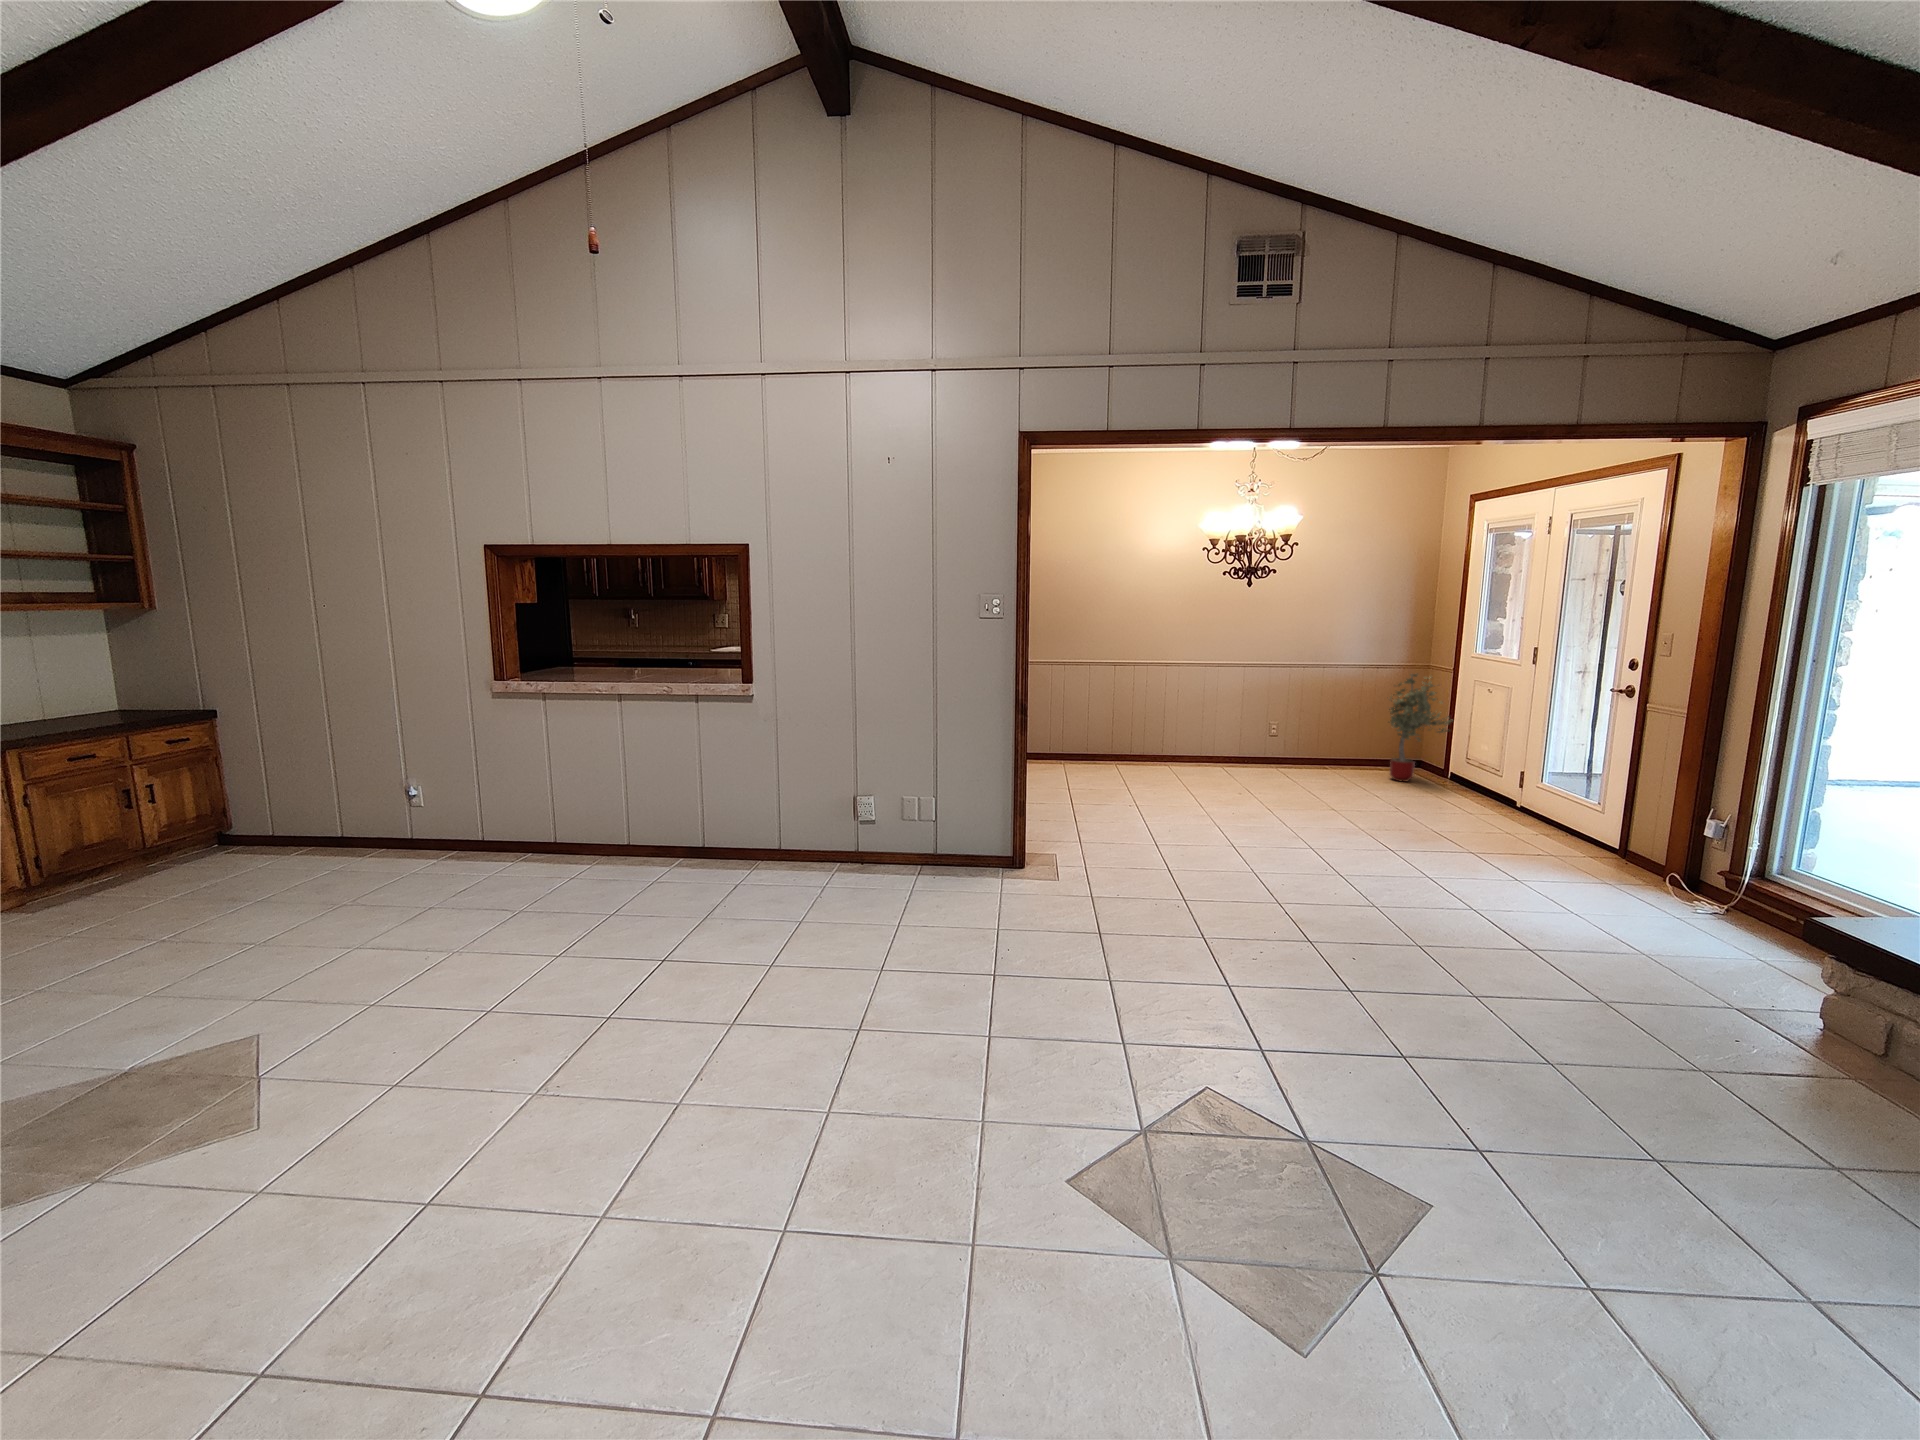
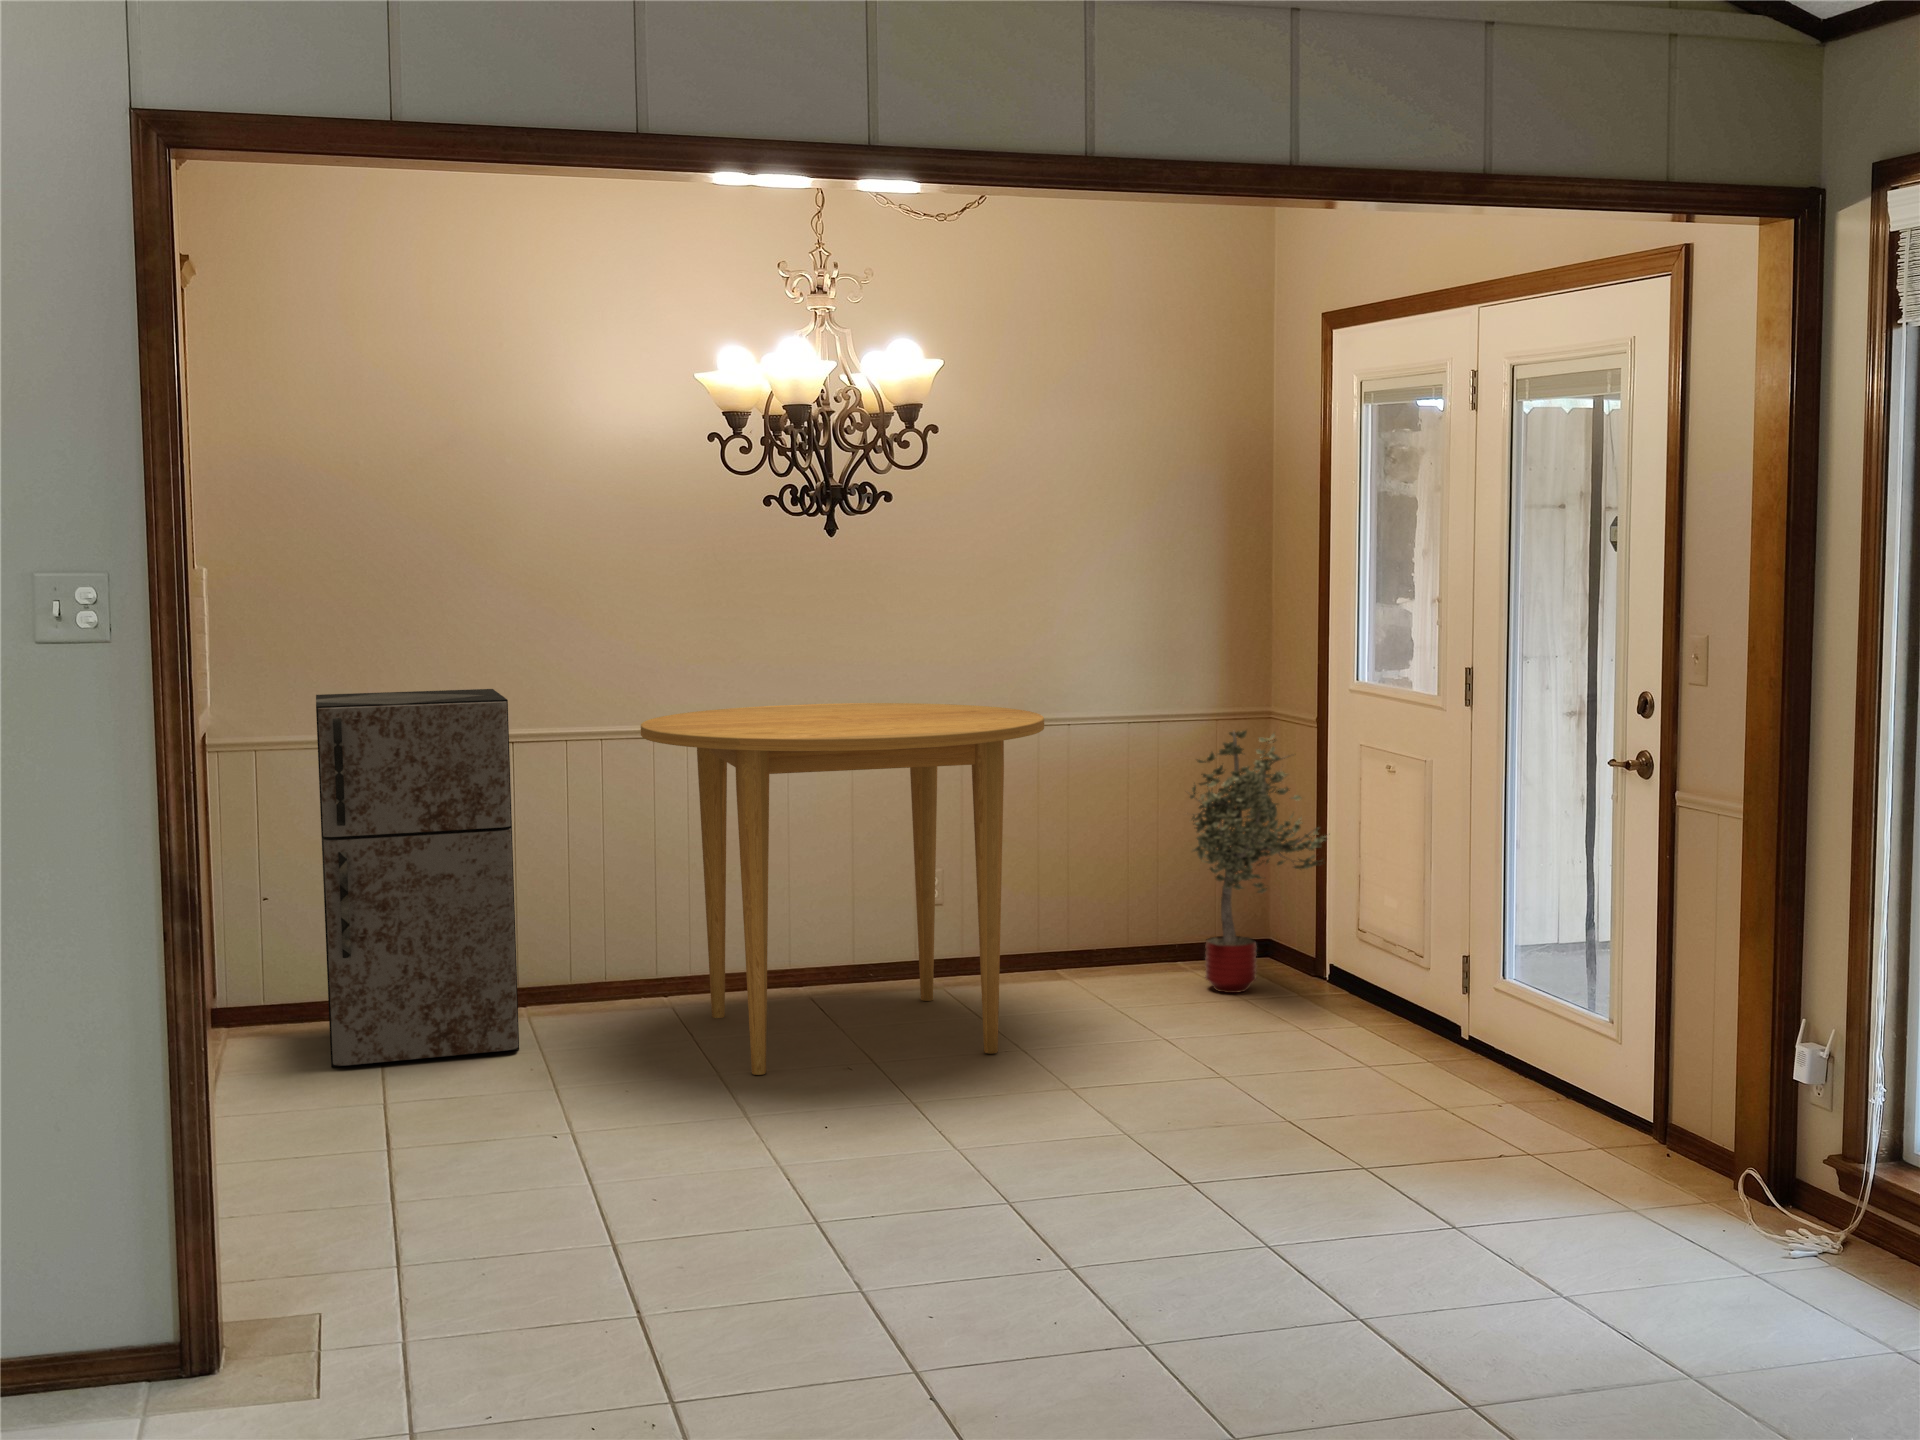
storage cabinet: none [1044,647,1115,775] -> present [316,689,519,1067]
dining table: none [1163,657,1328,794] -> present [641,703,1044,1075]

